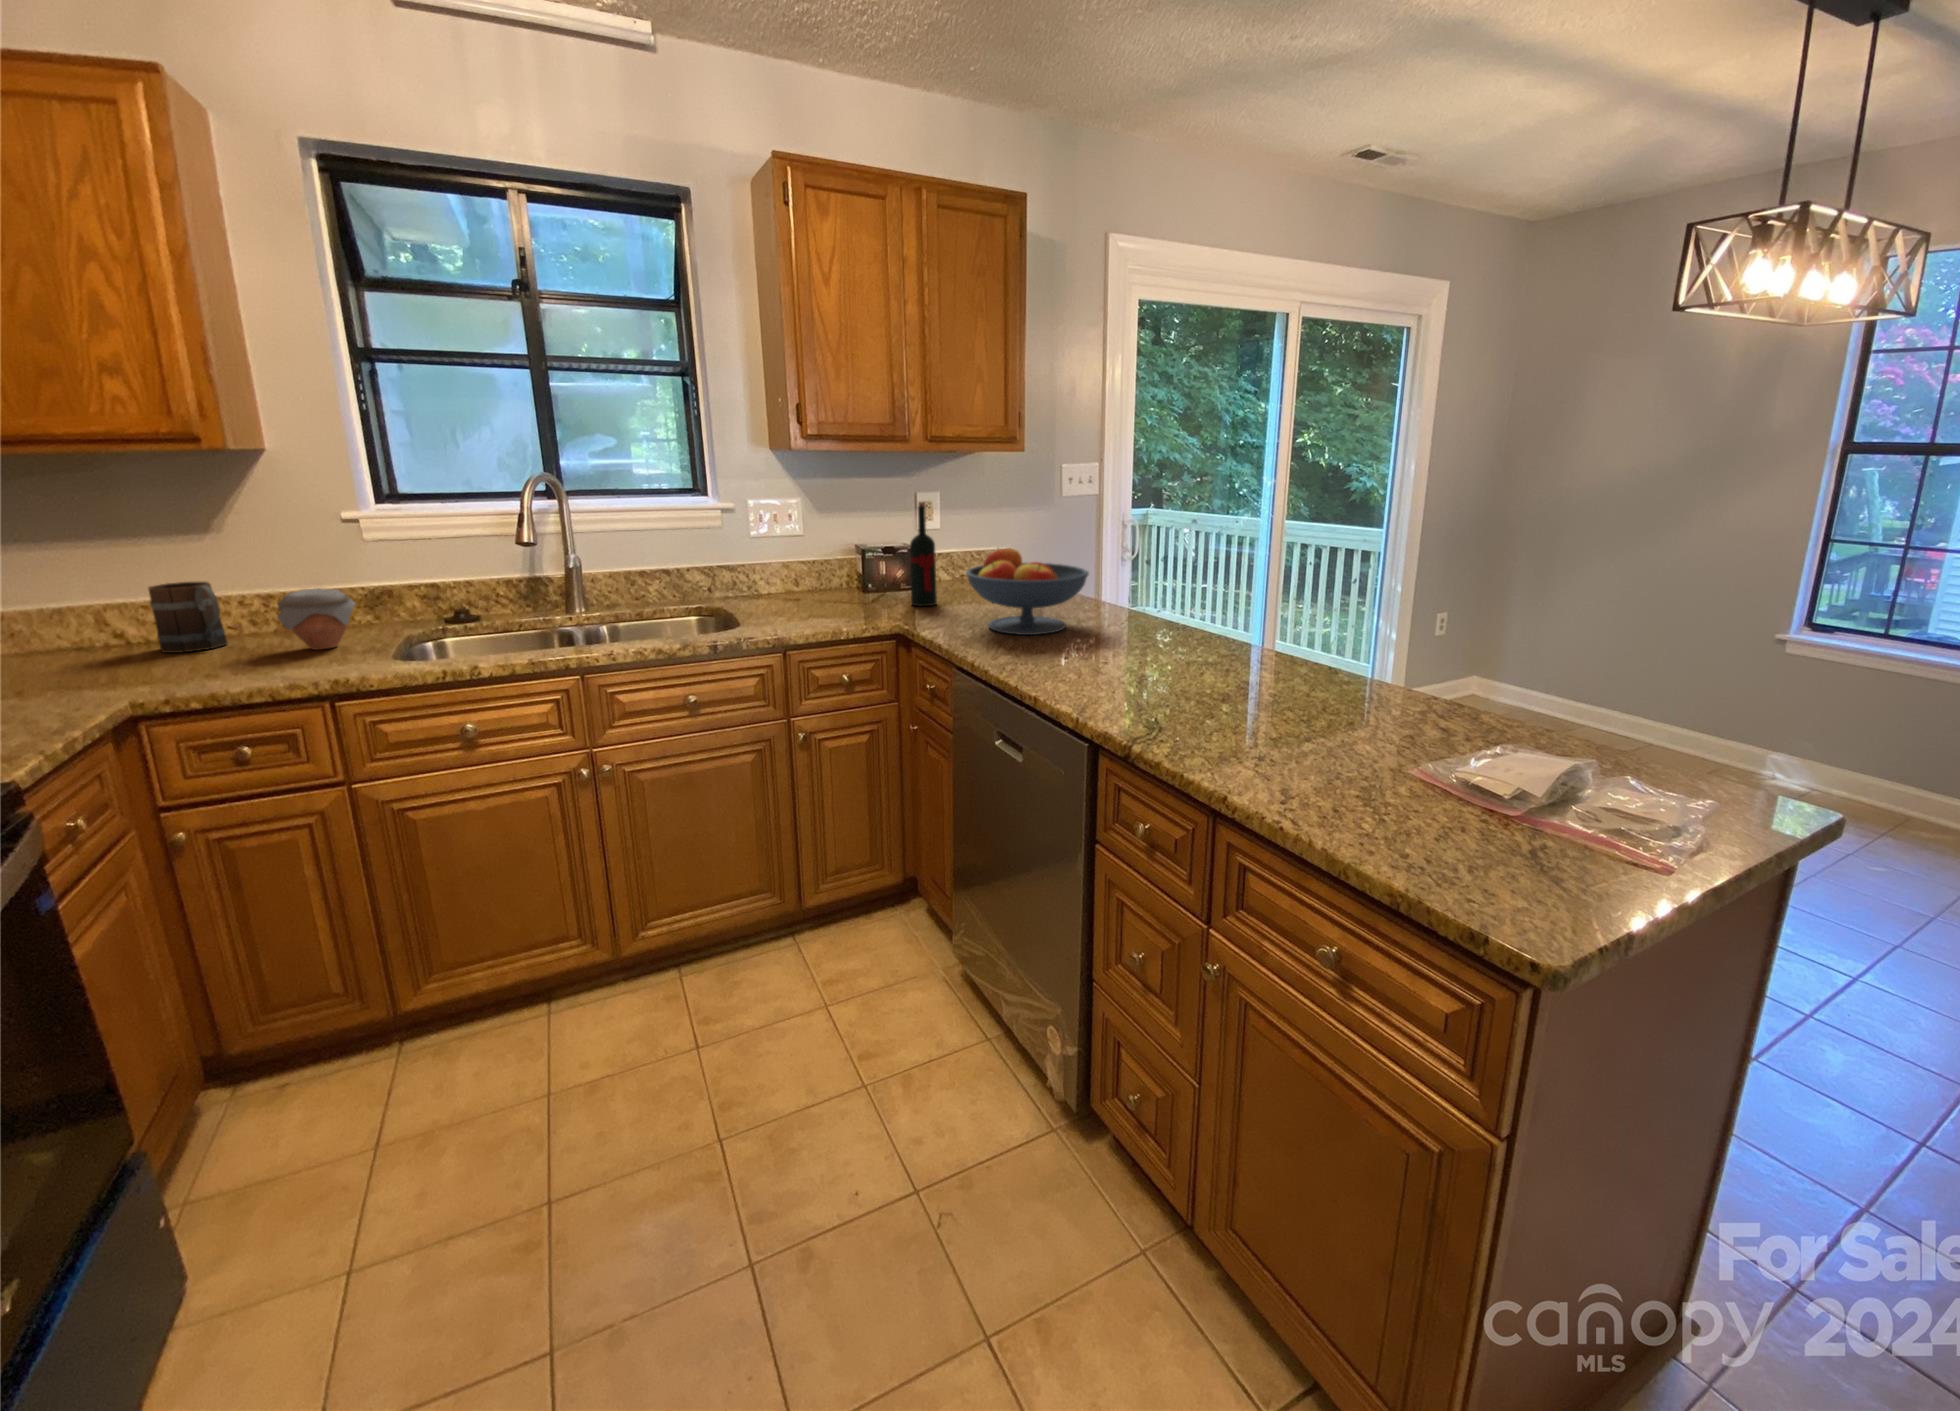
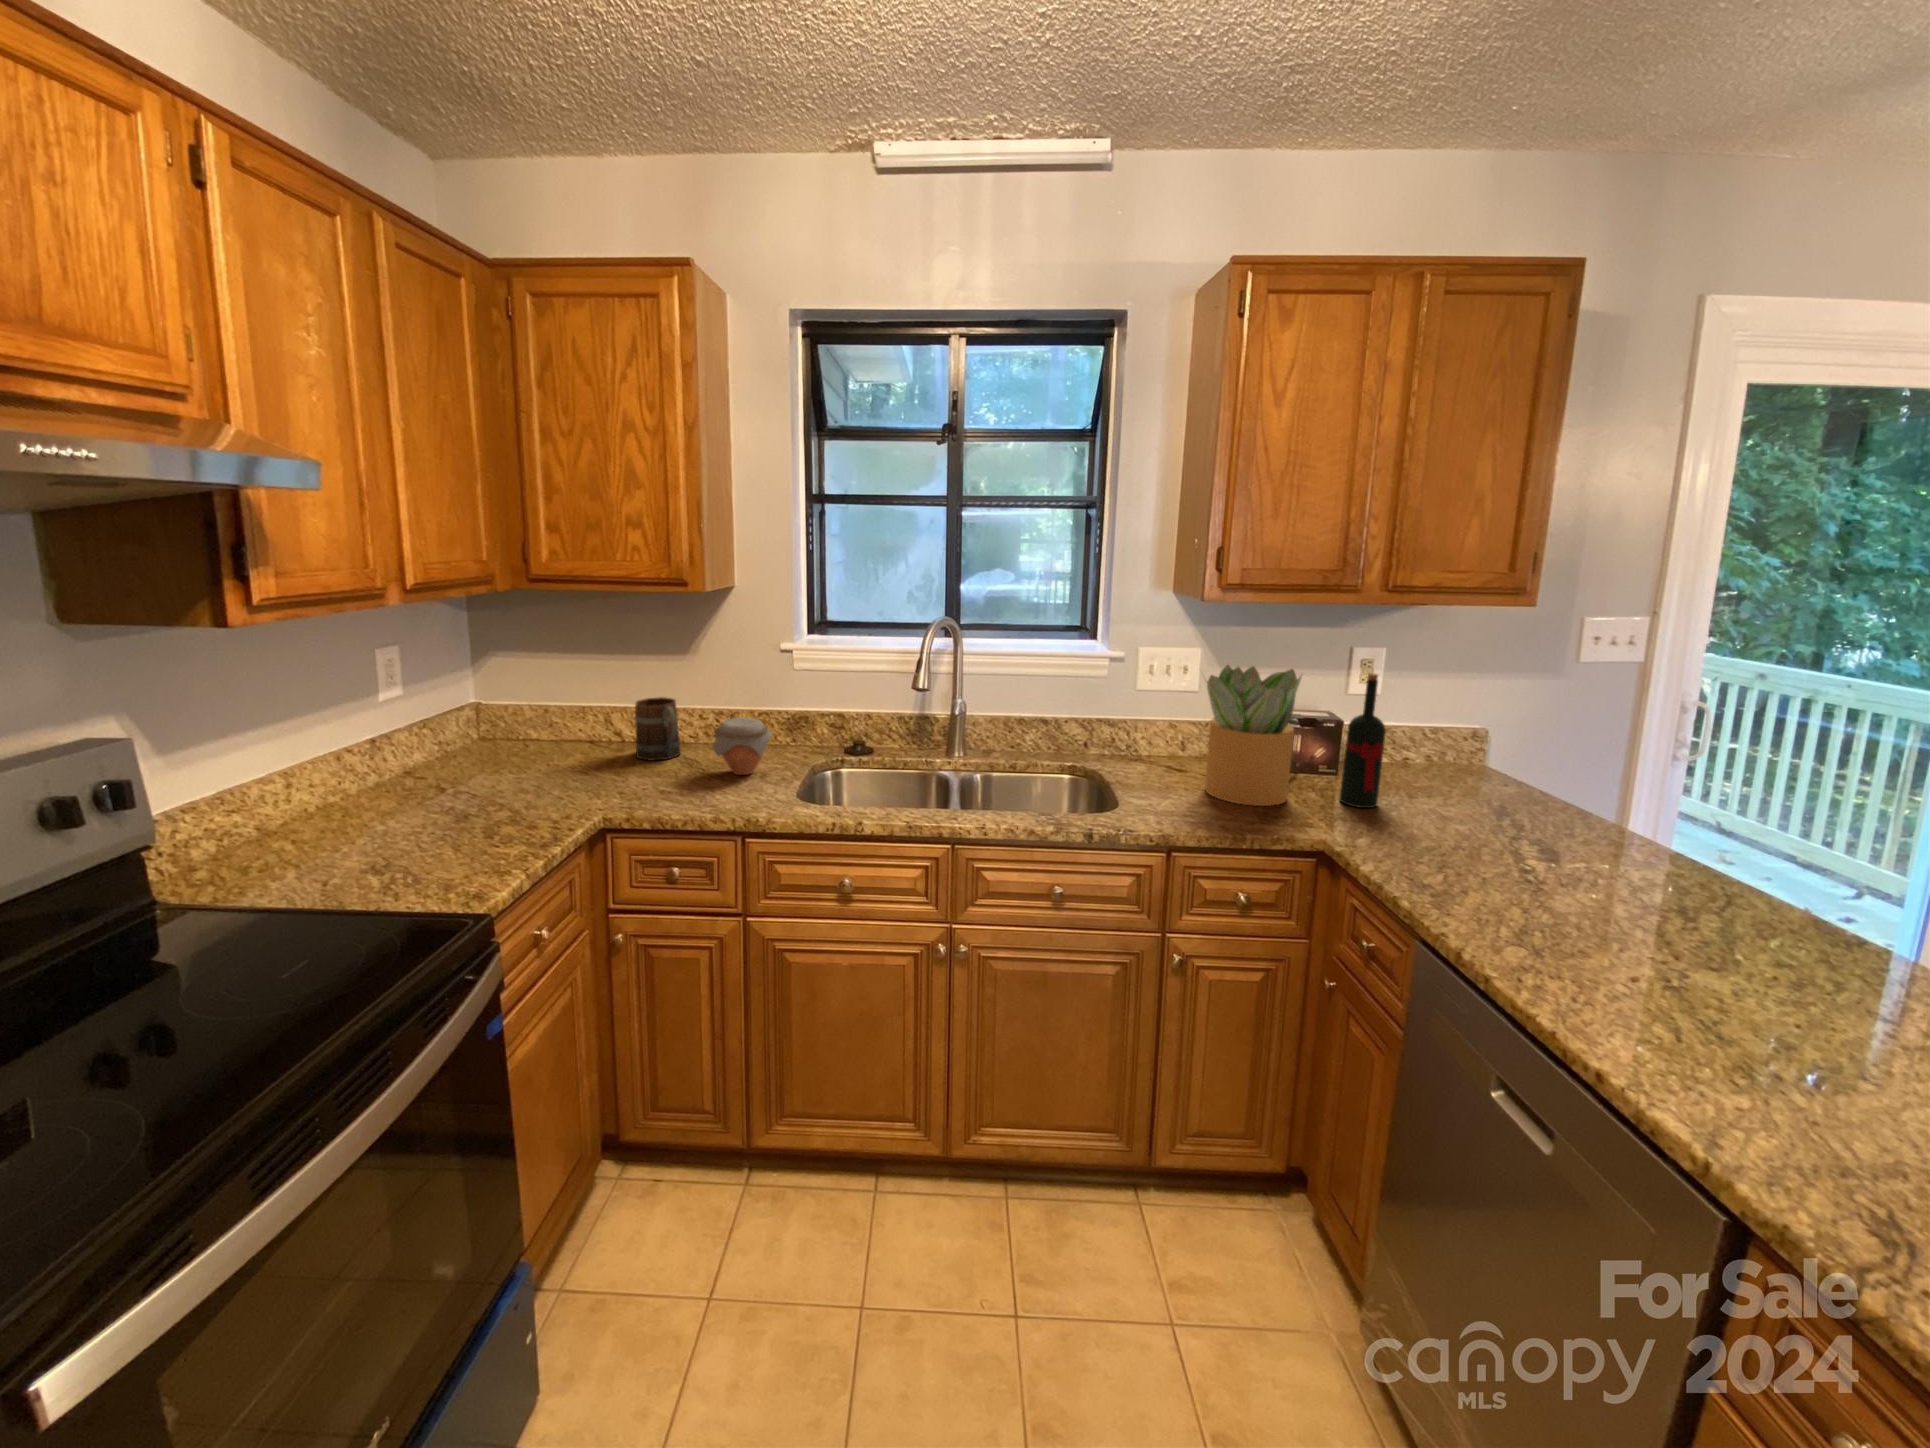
potted plant: none [792,502,873,614] -> present [1205,665,1302,806]
fruit bowl: present [966,548,1089,635] -> none [1445,760,1676,912]

